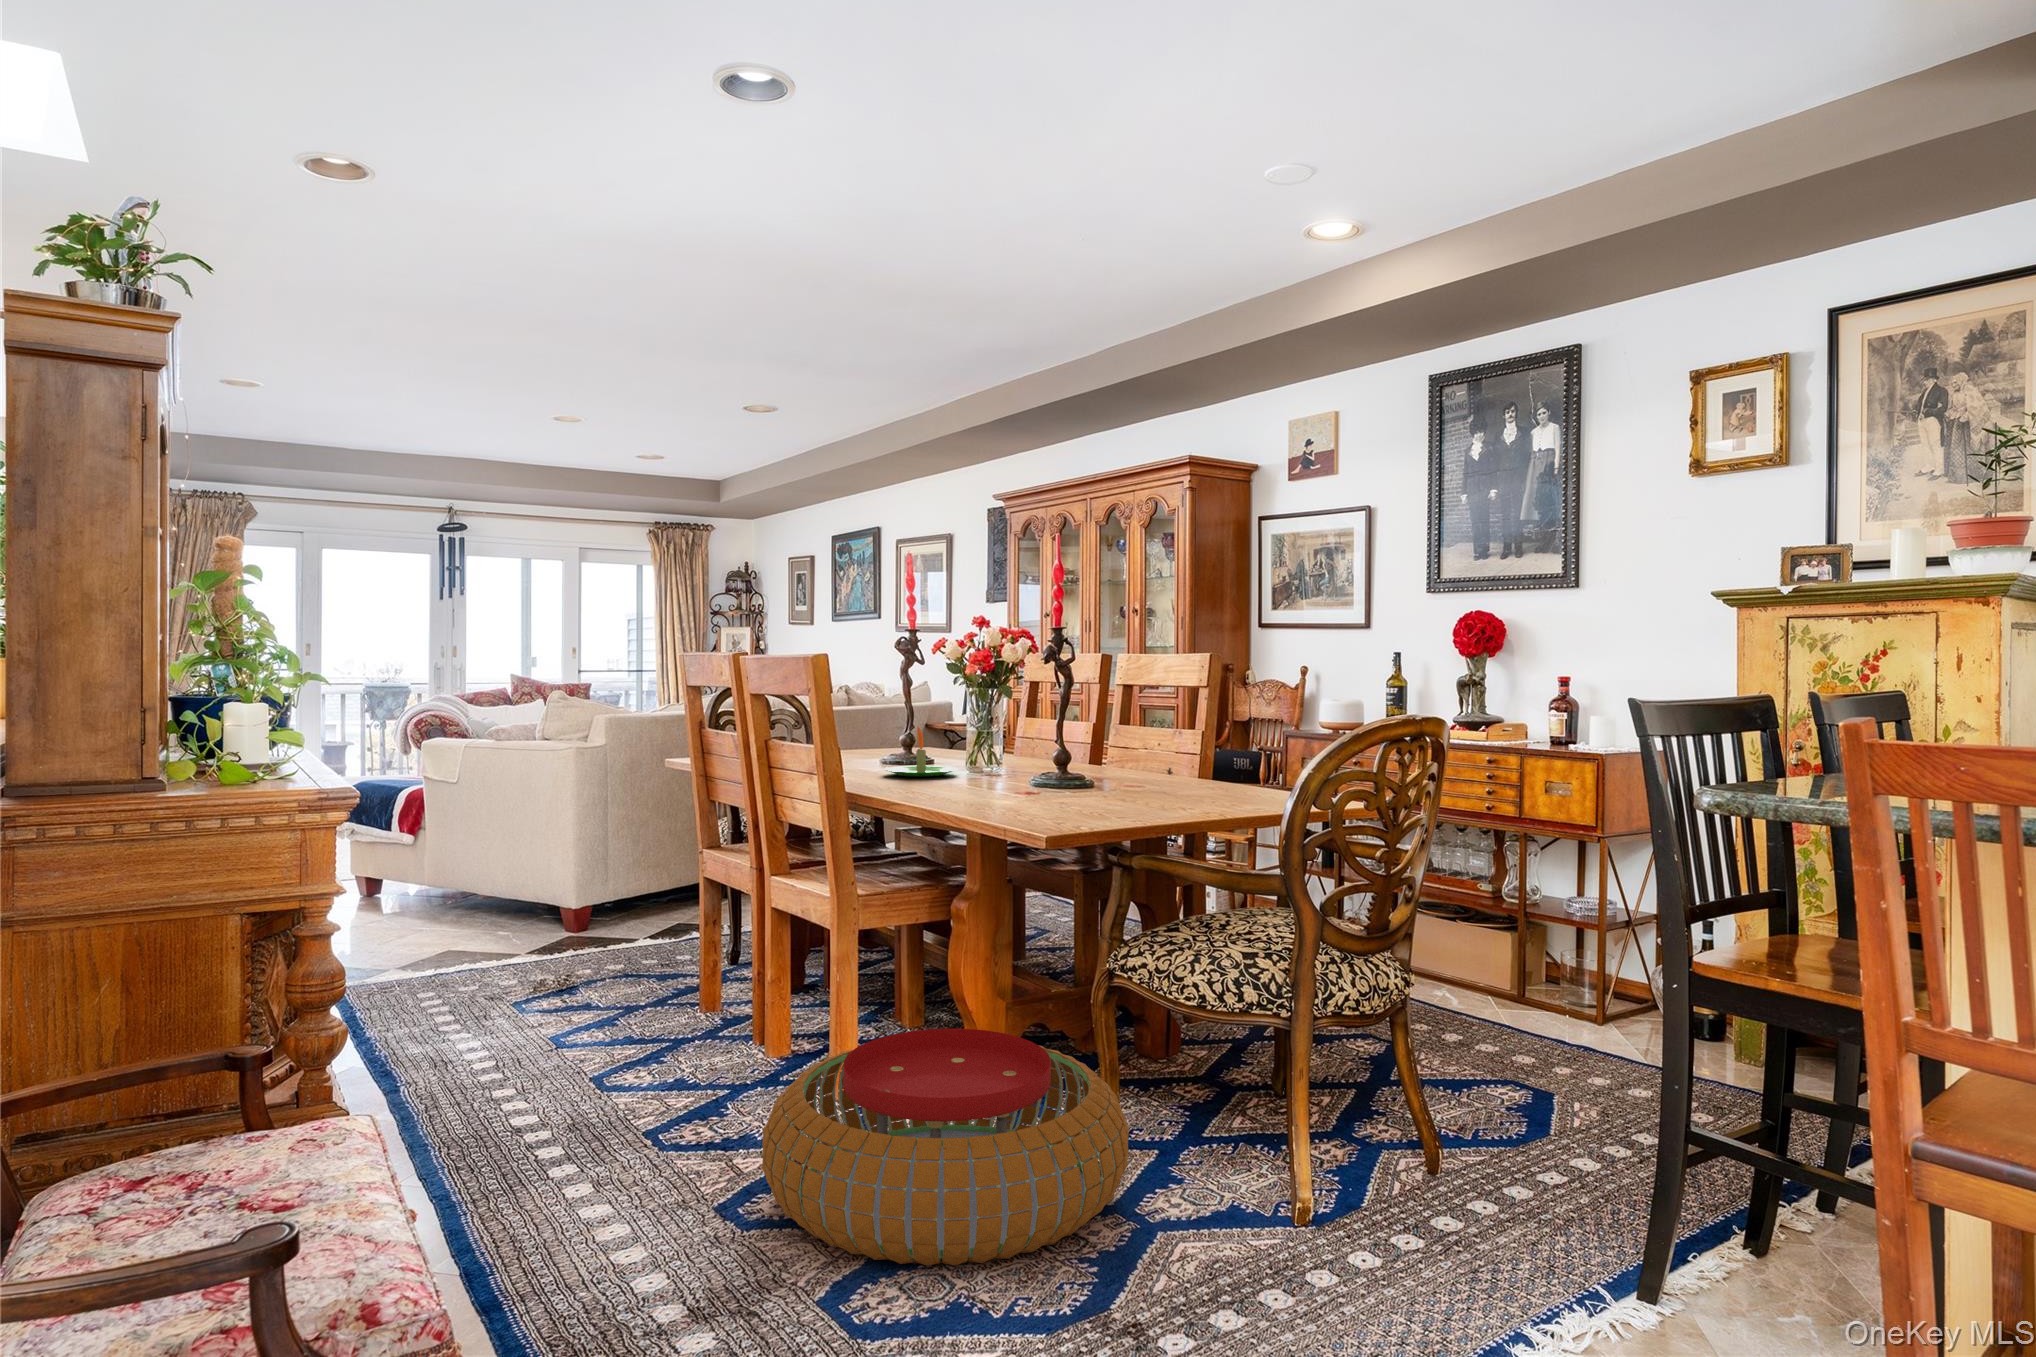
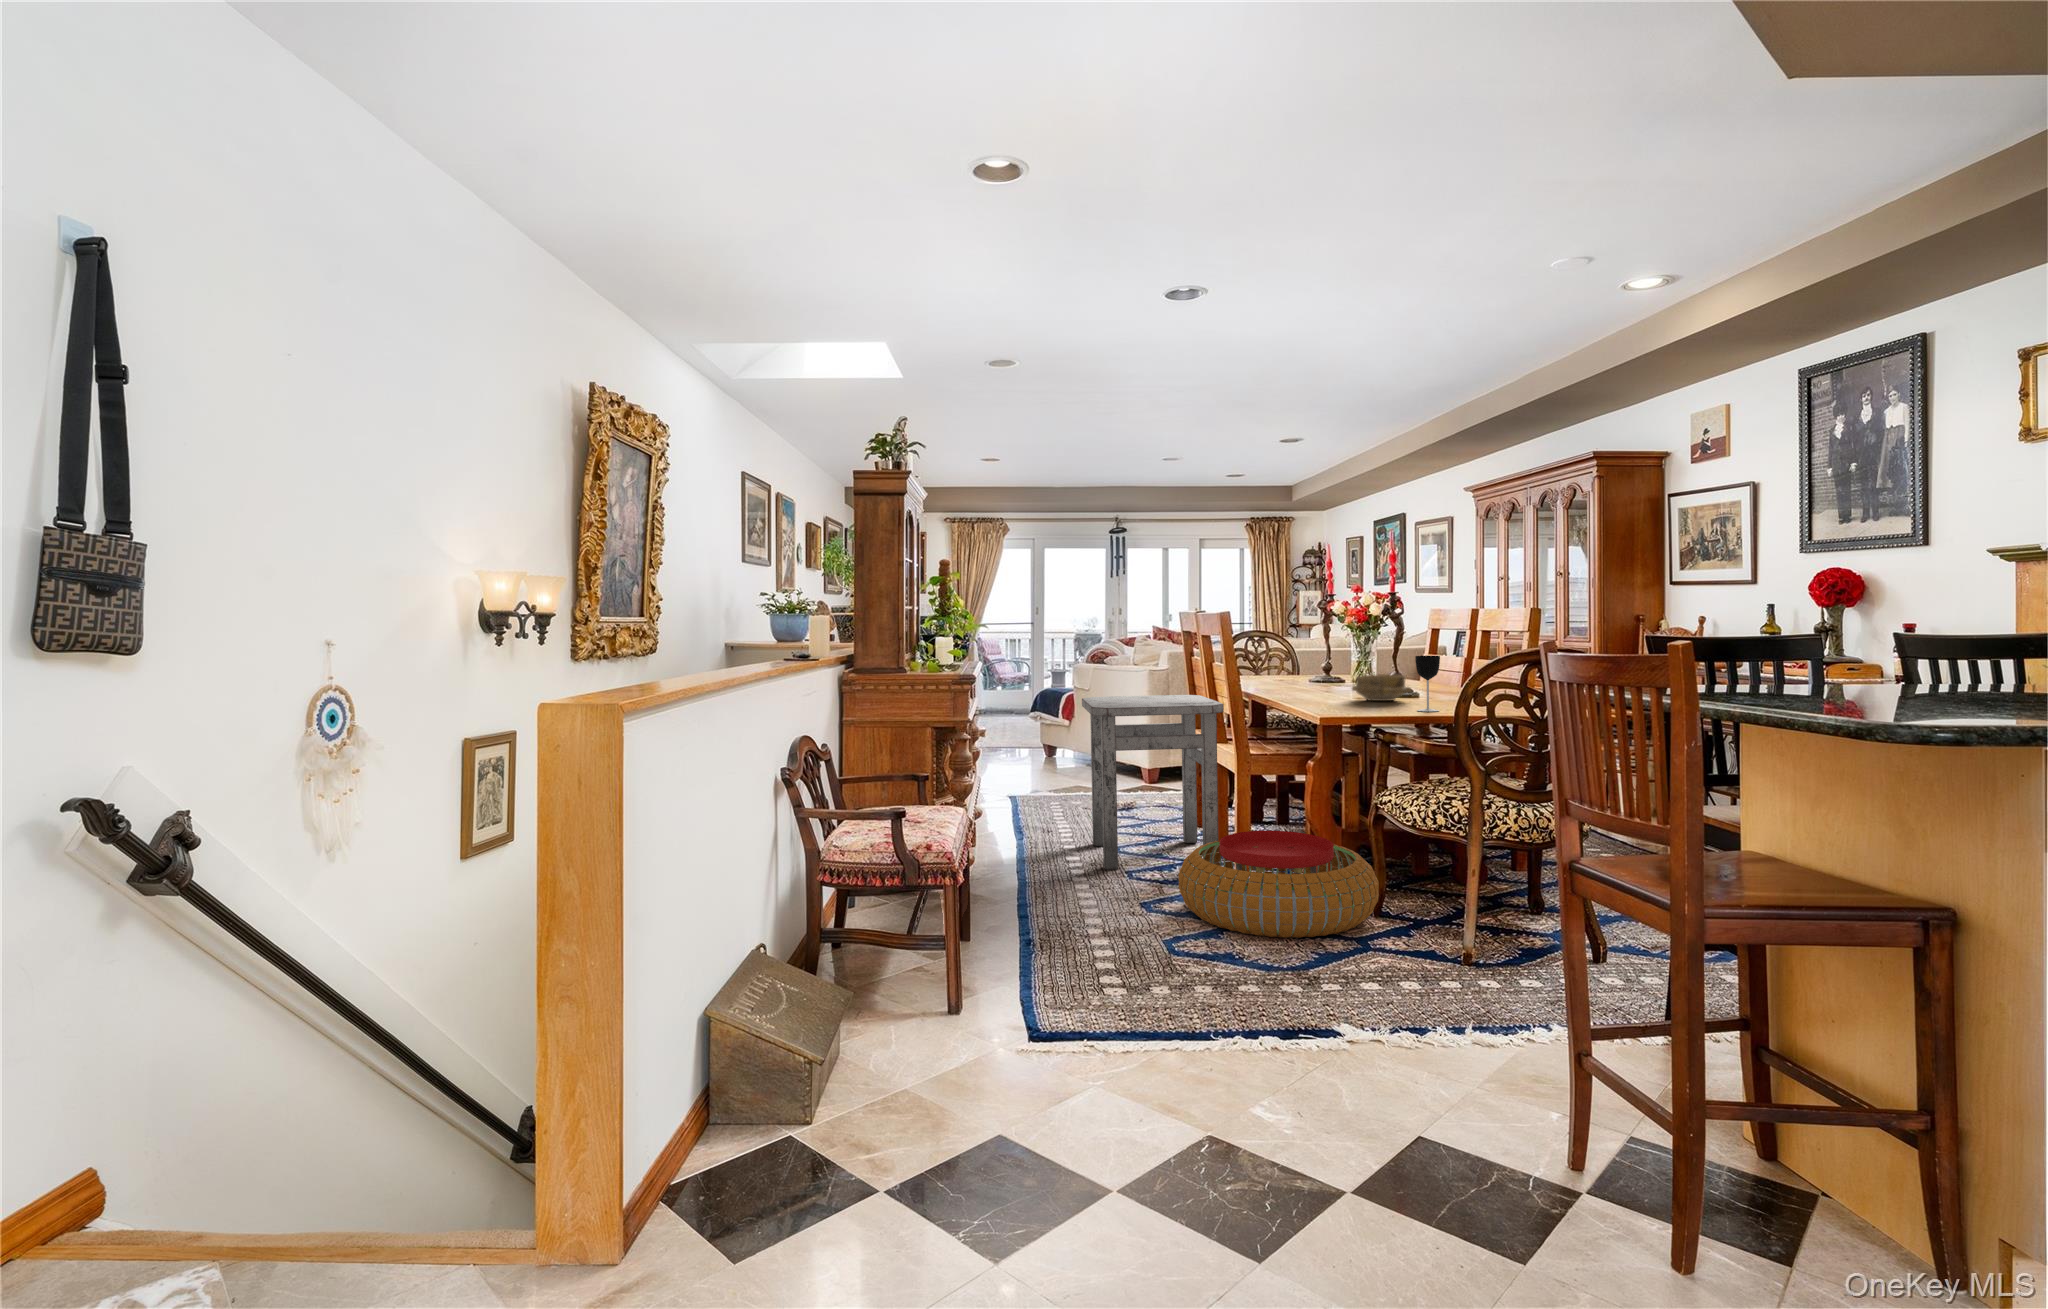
wine glass: none [1139,711,1176,803] -> present [1415,656,1440,712]
candle: present [884,727,958,777] -> none [1293,664,1340,695]
ceramic bowl: none [997,742,1089,786] -> present [1352,674,1411,701]
side table: none [493,781,789,1141] -> present [1082,695,1224,870]

